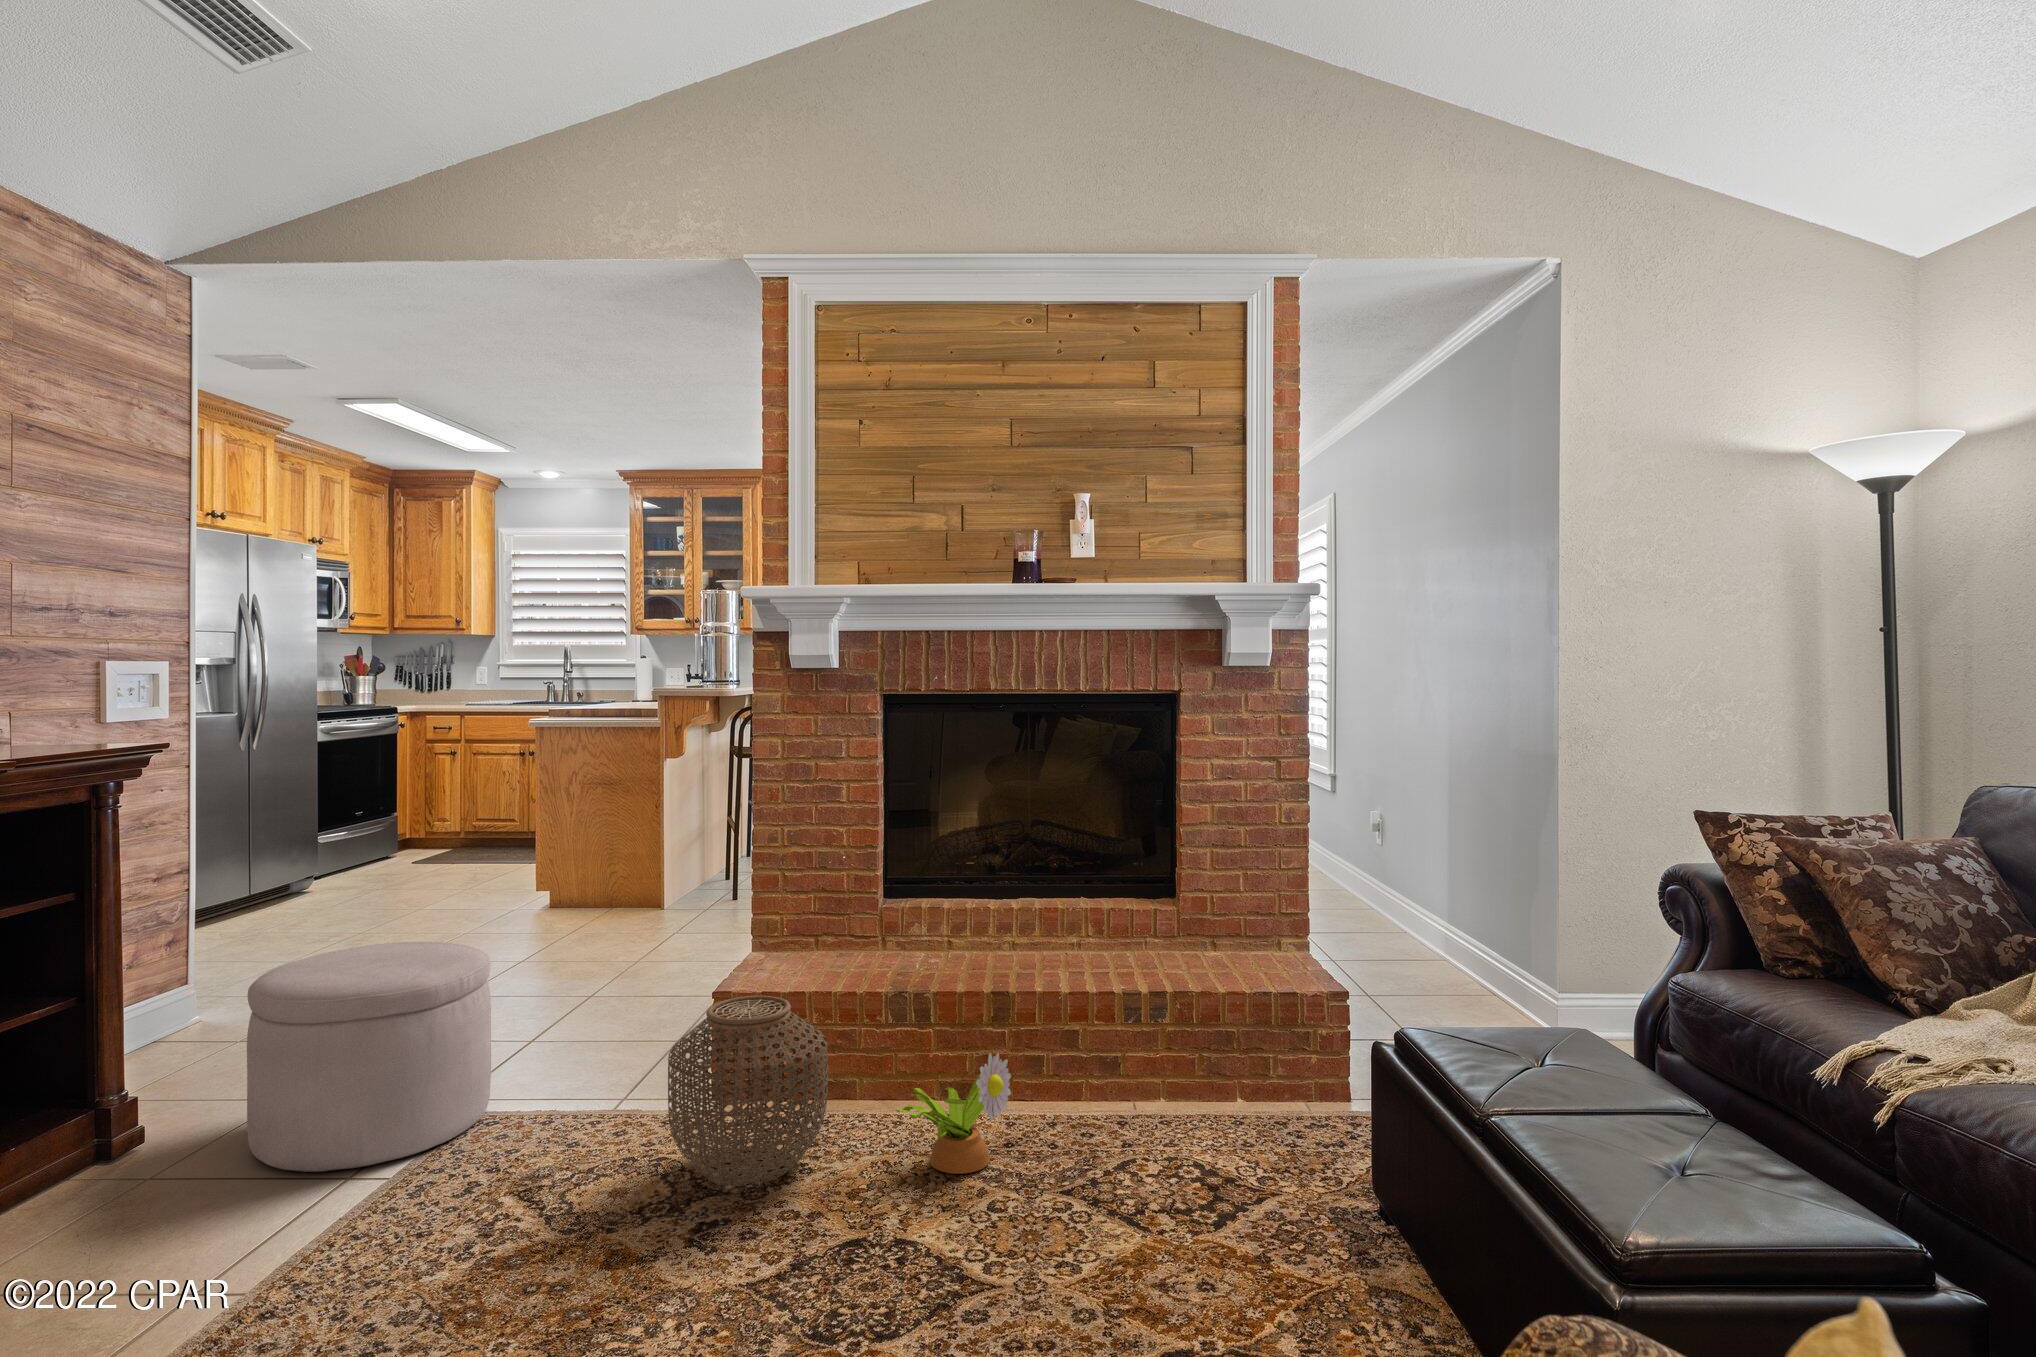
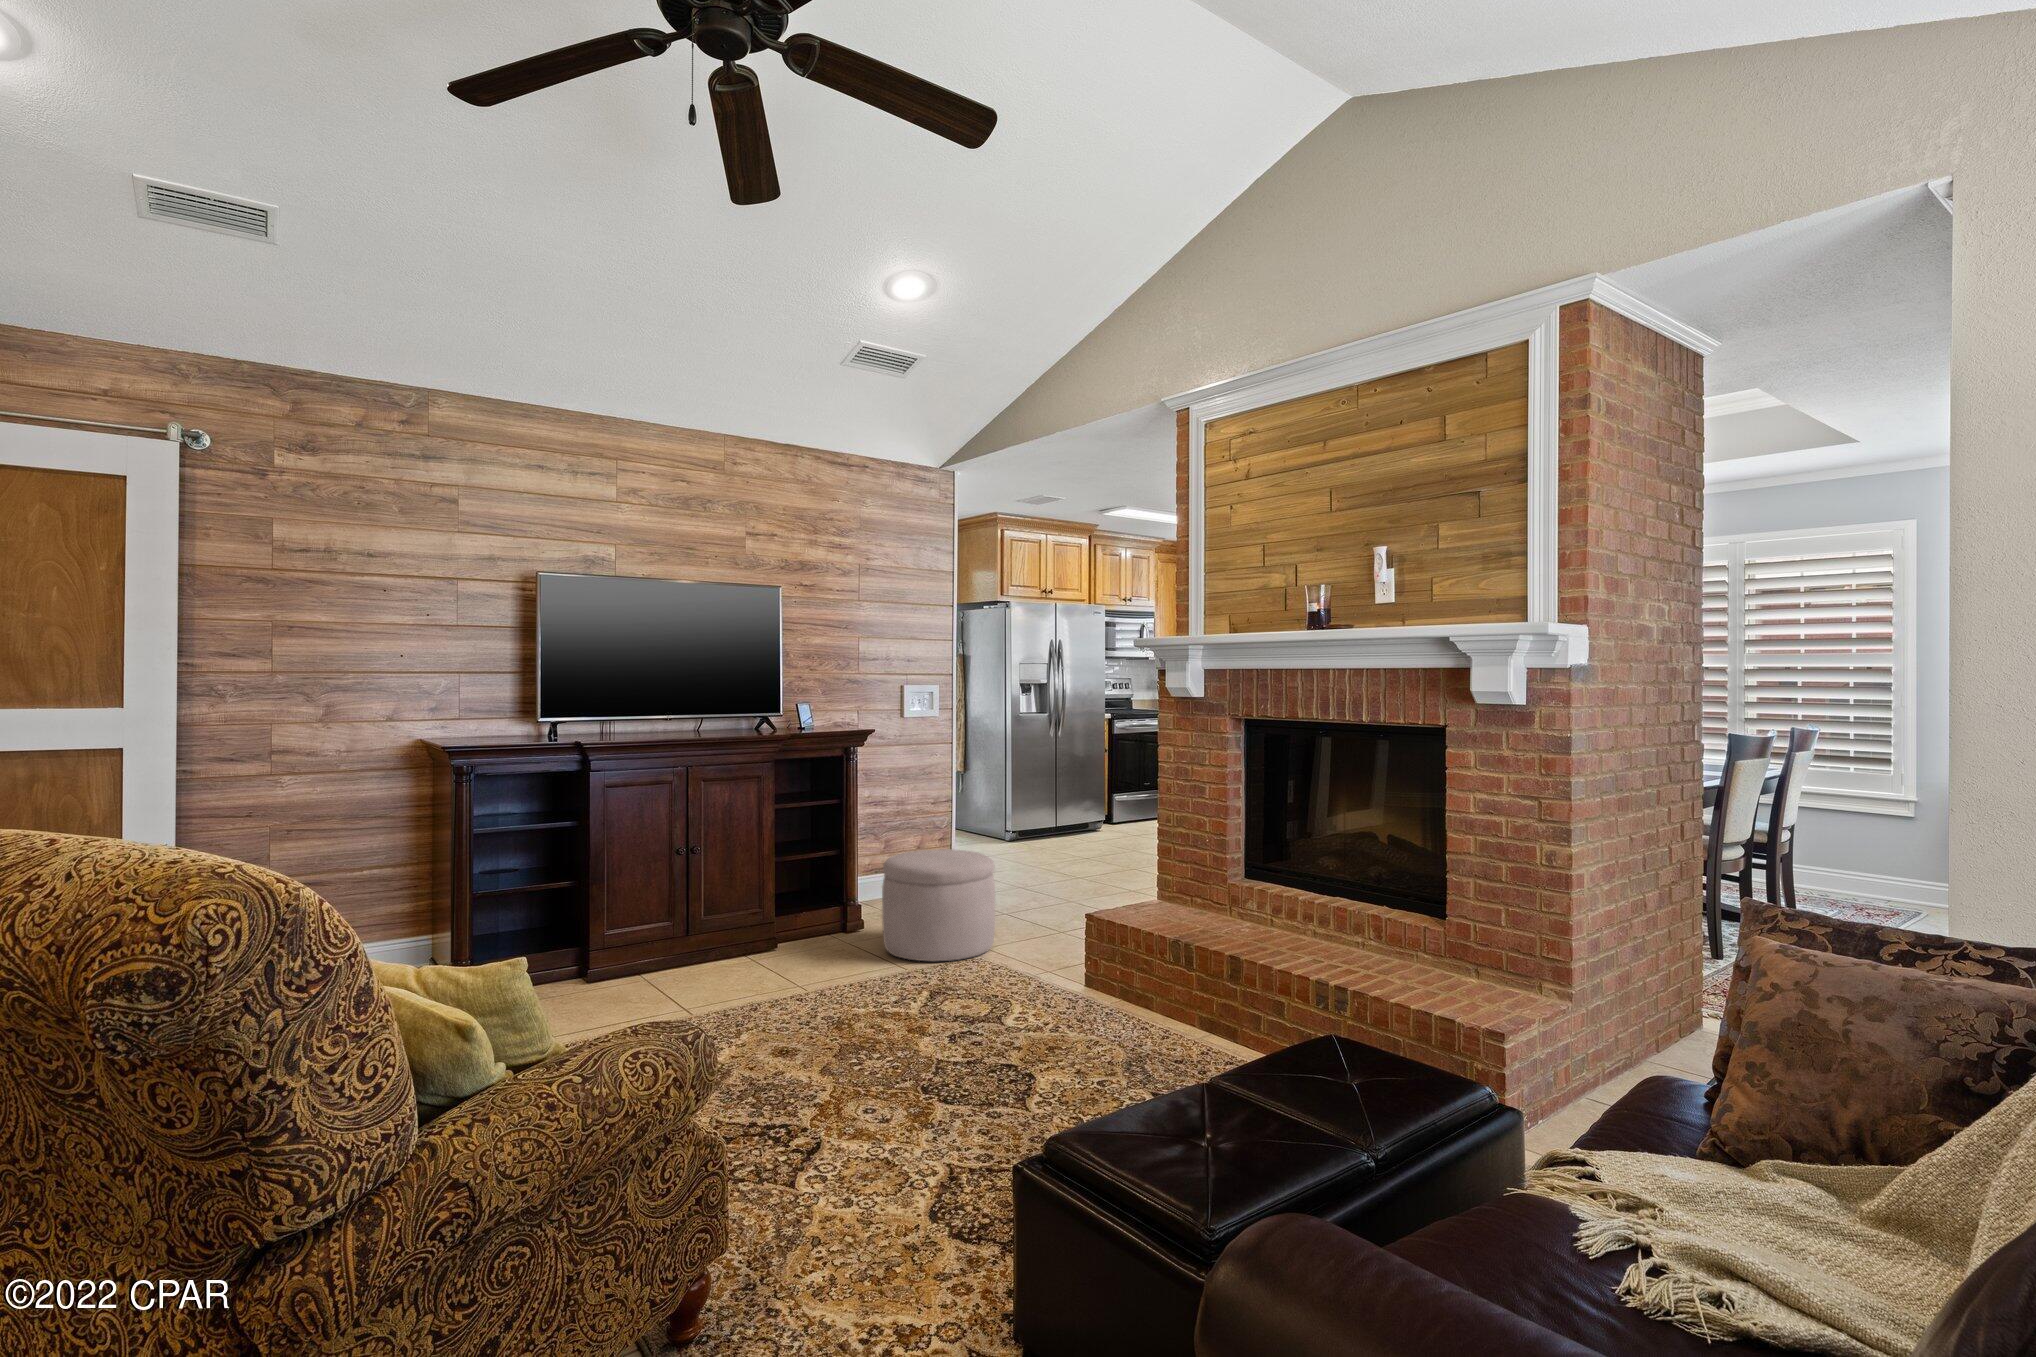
woven basket: present [668,996,828,1186] -> none [983,910,1079,1022]
decorative plant: present [897,1053,1011,1174] -> none [1088,978,1167,1057]

